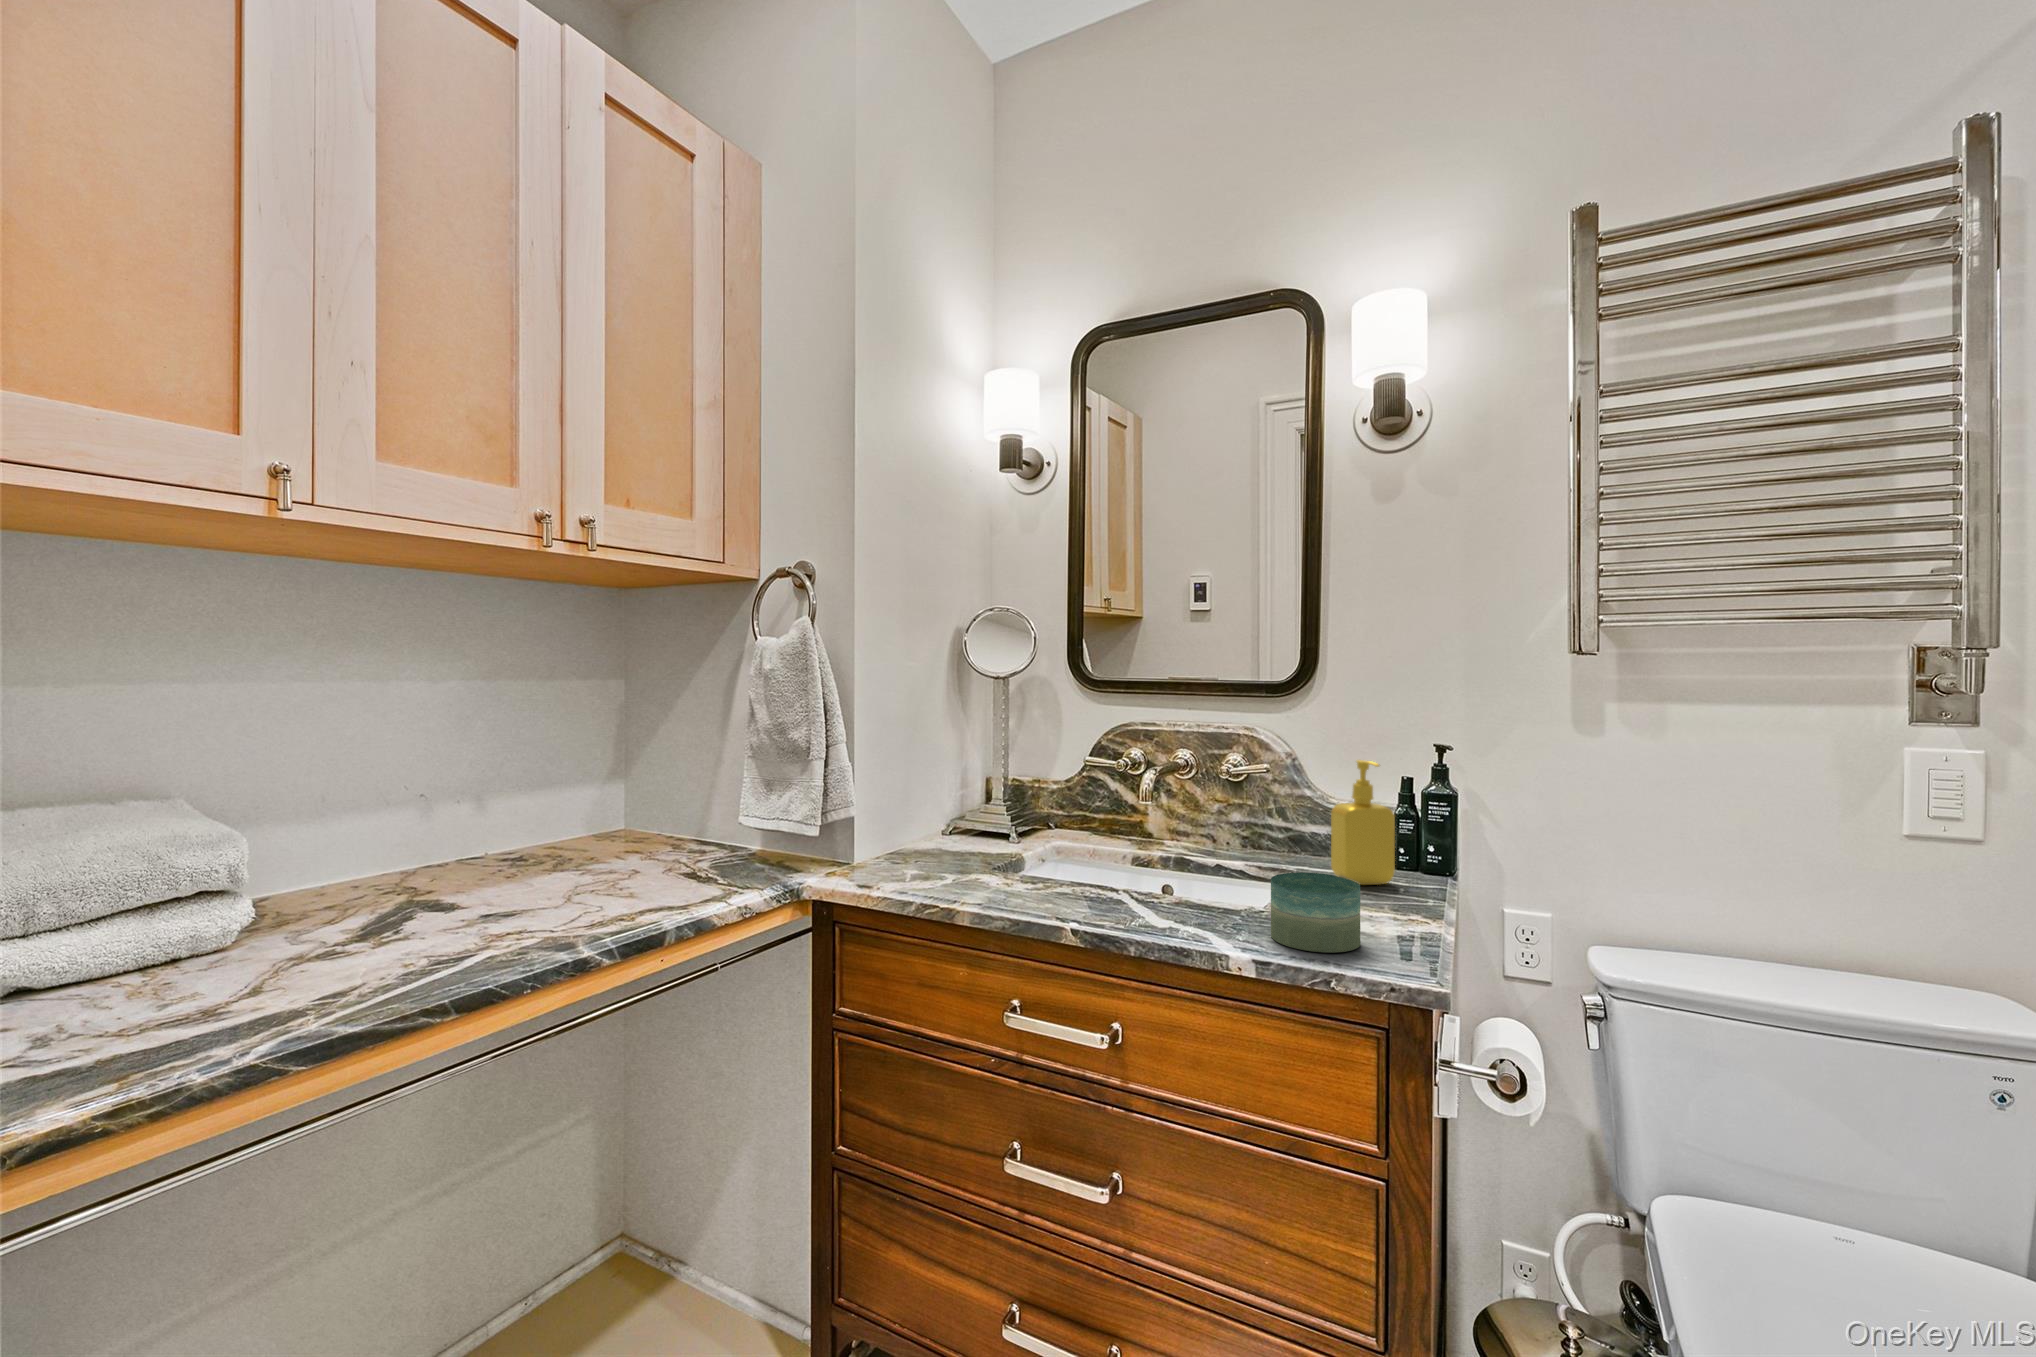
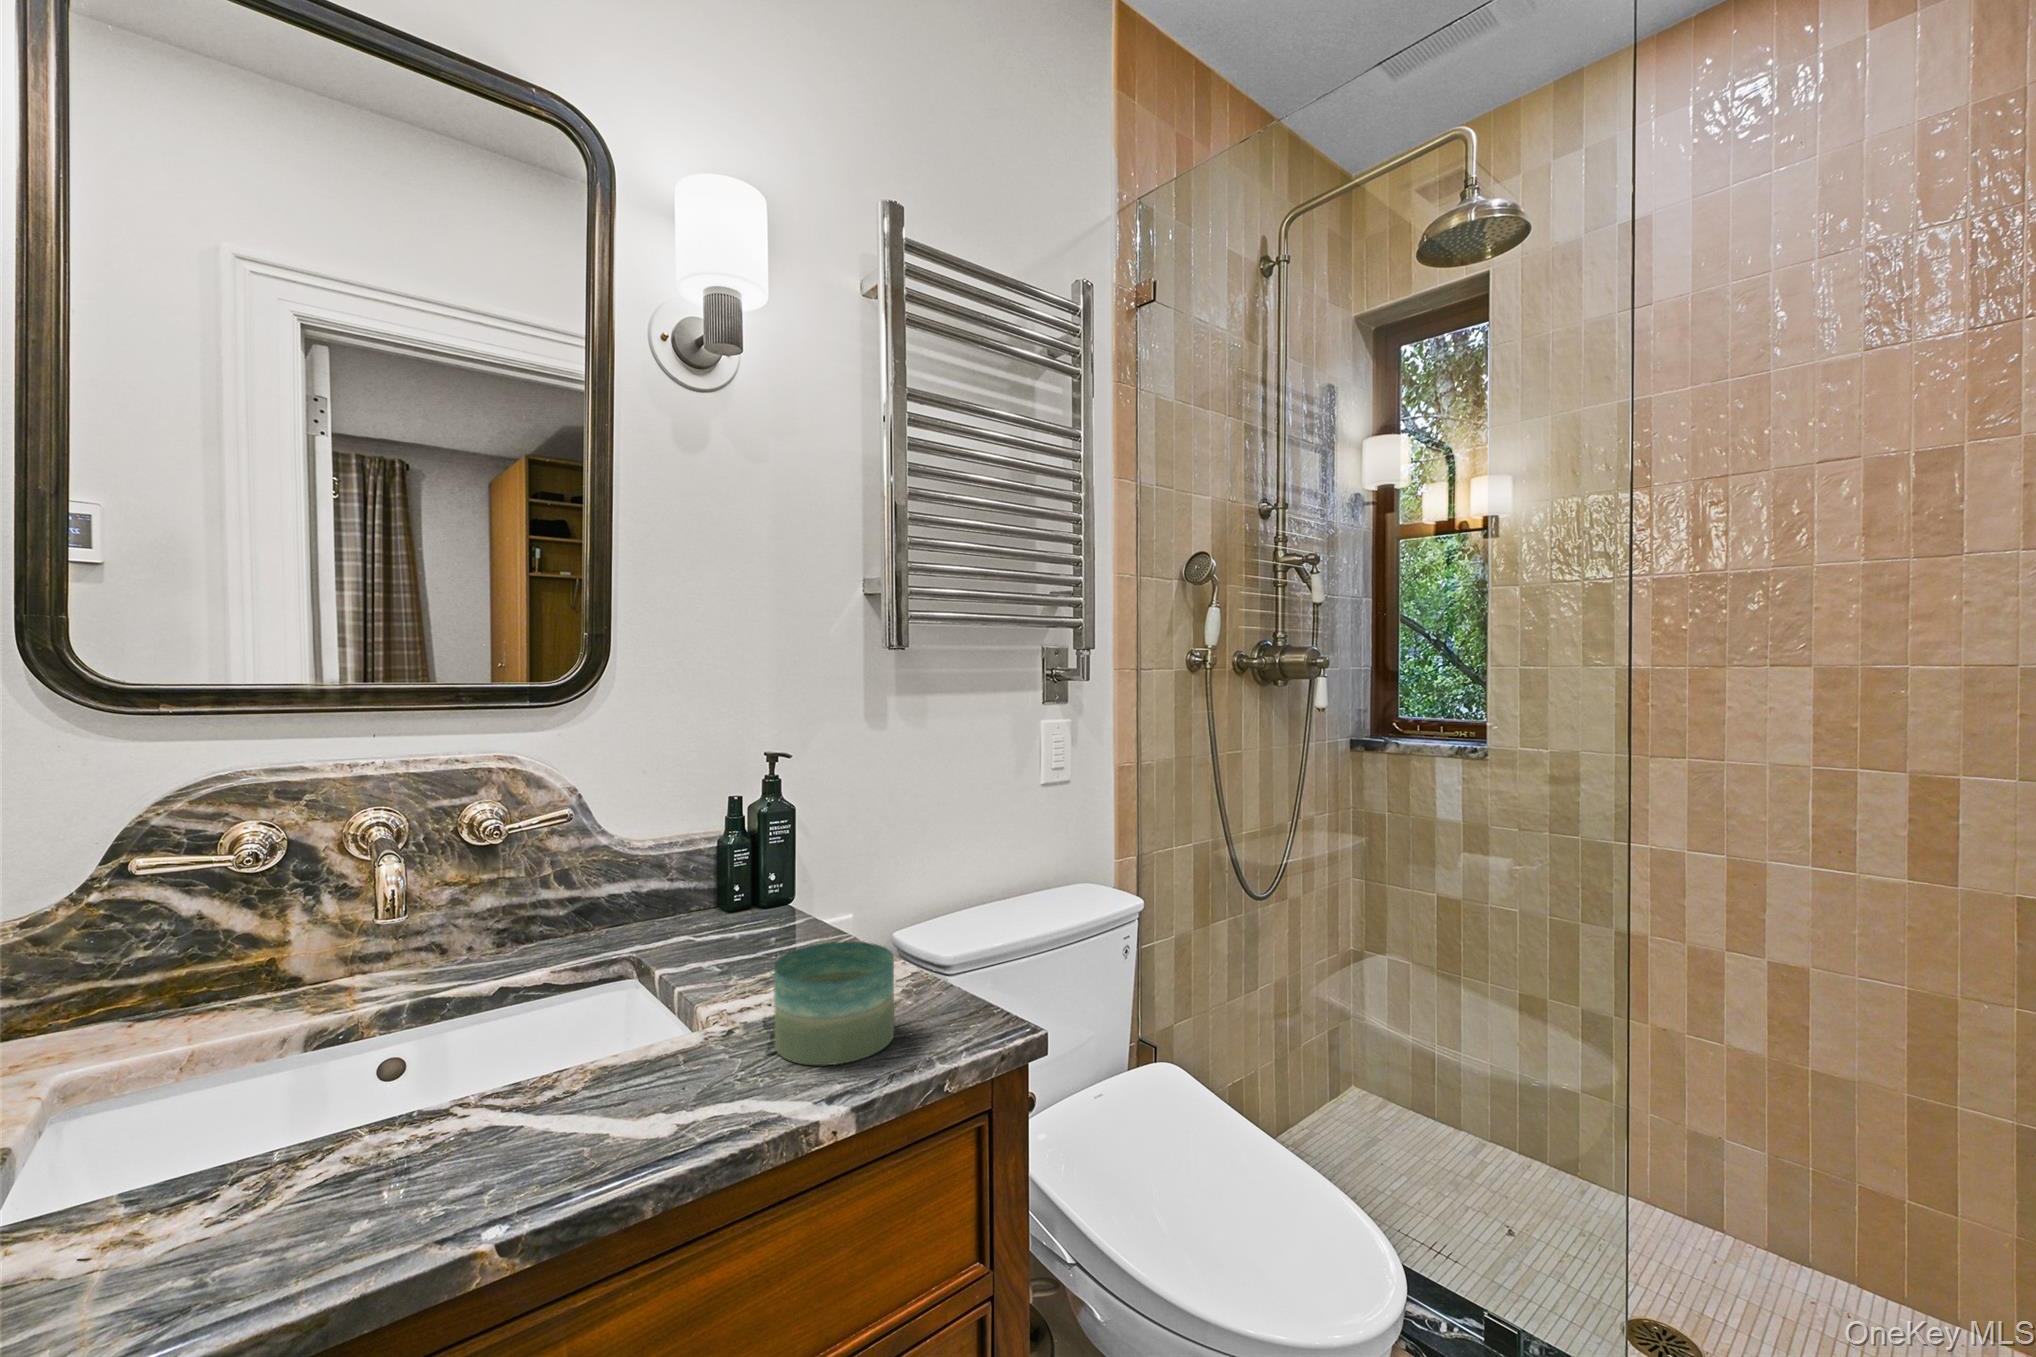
soap dispenser: present [1331,760,1395,885] -> none [672,783,746,949]

